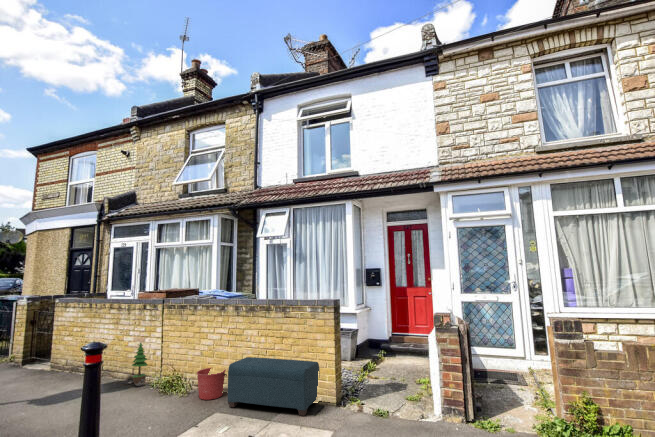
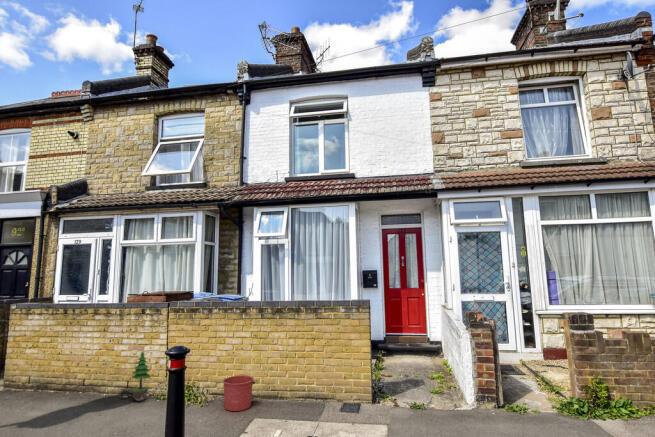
bench: present [228,357,319,416] -> none [267,363,360,421]

